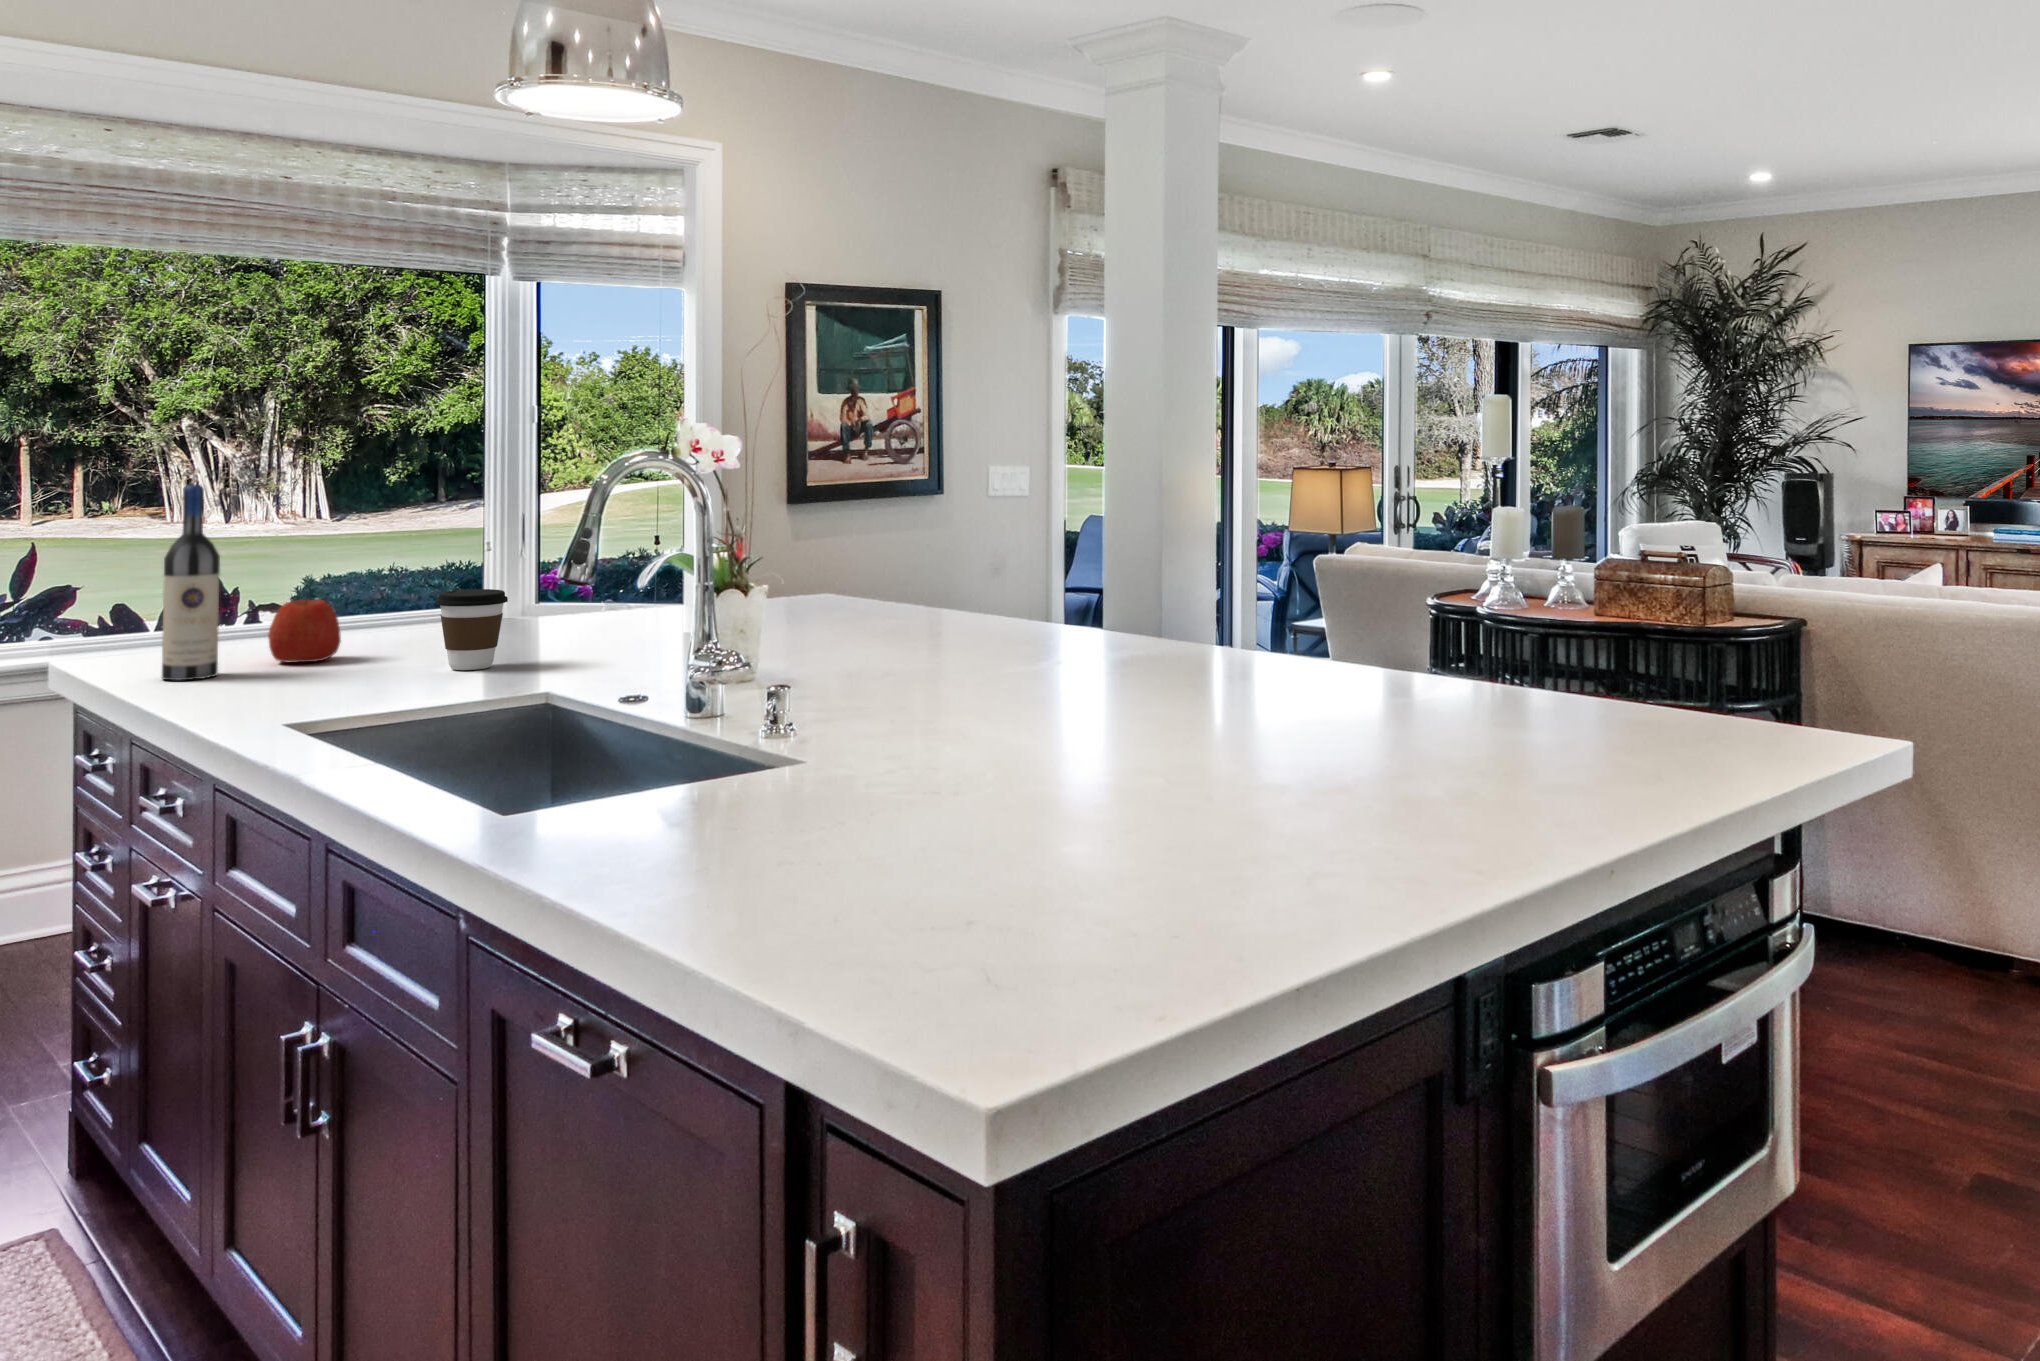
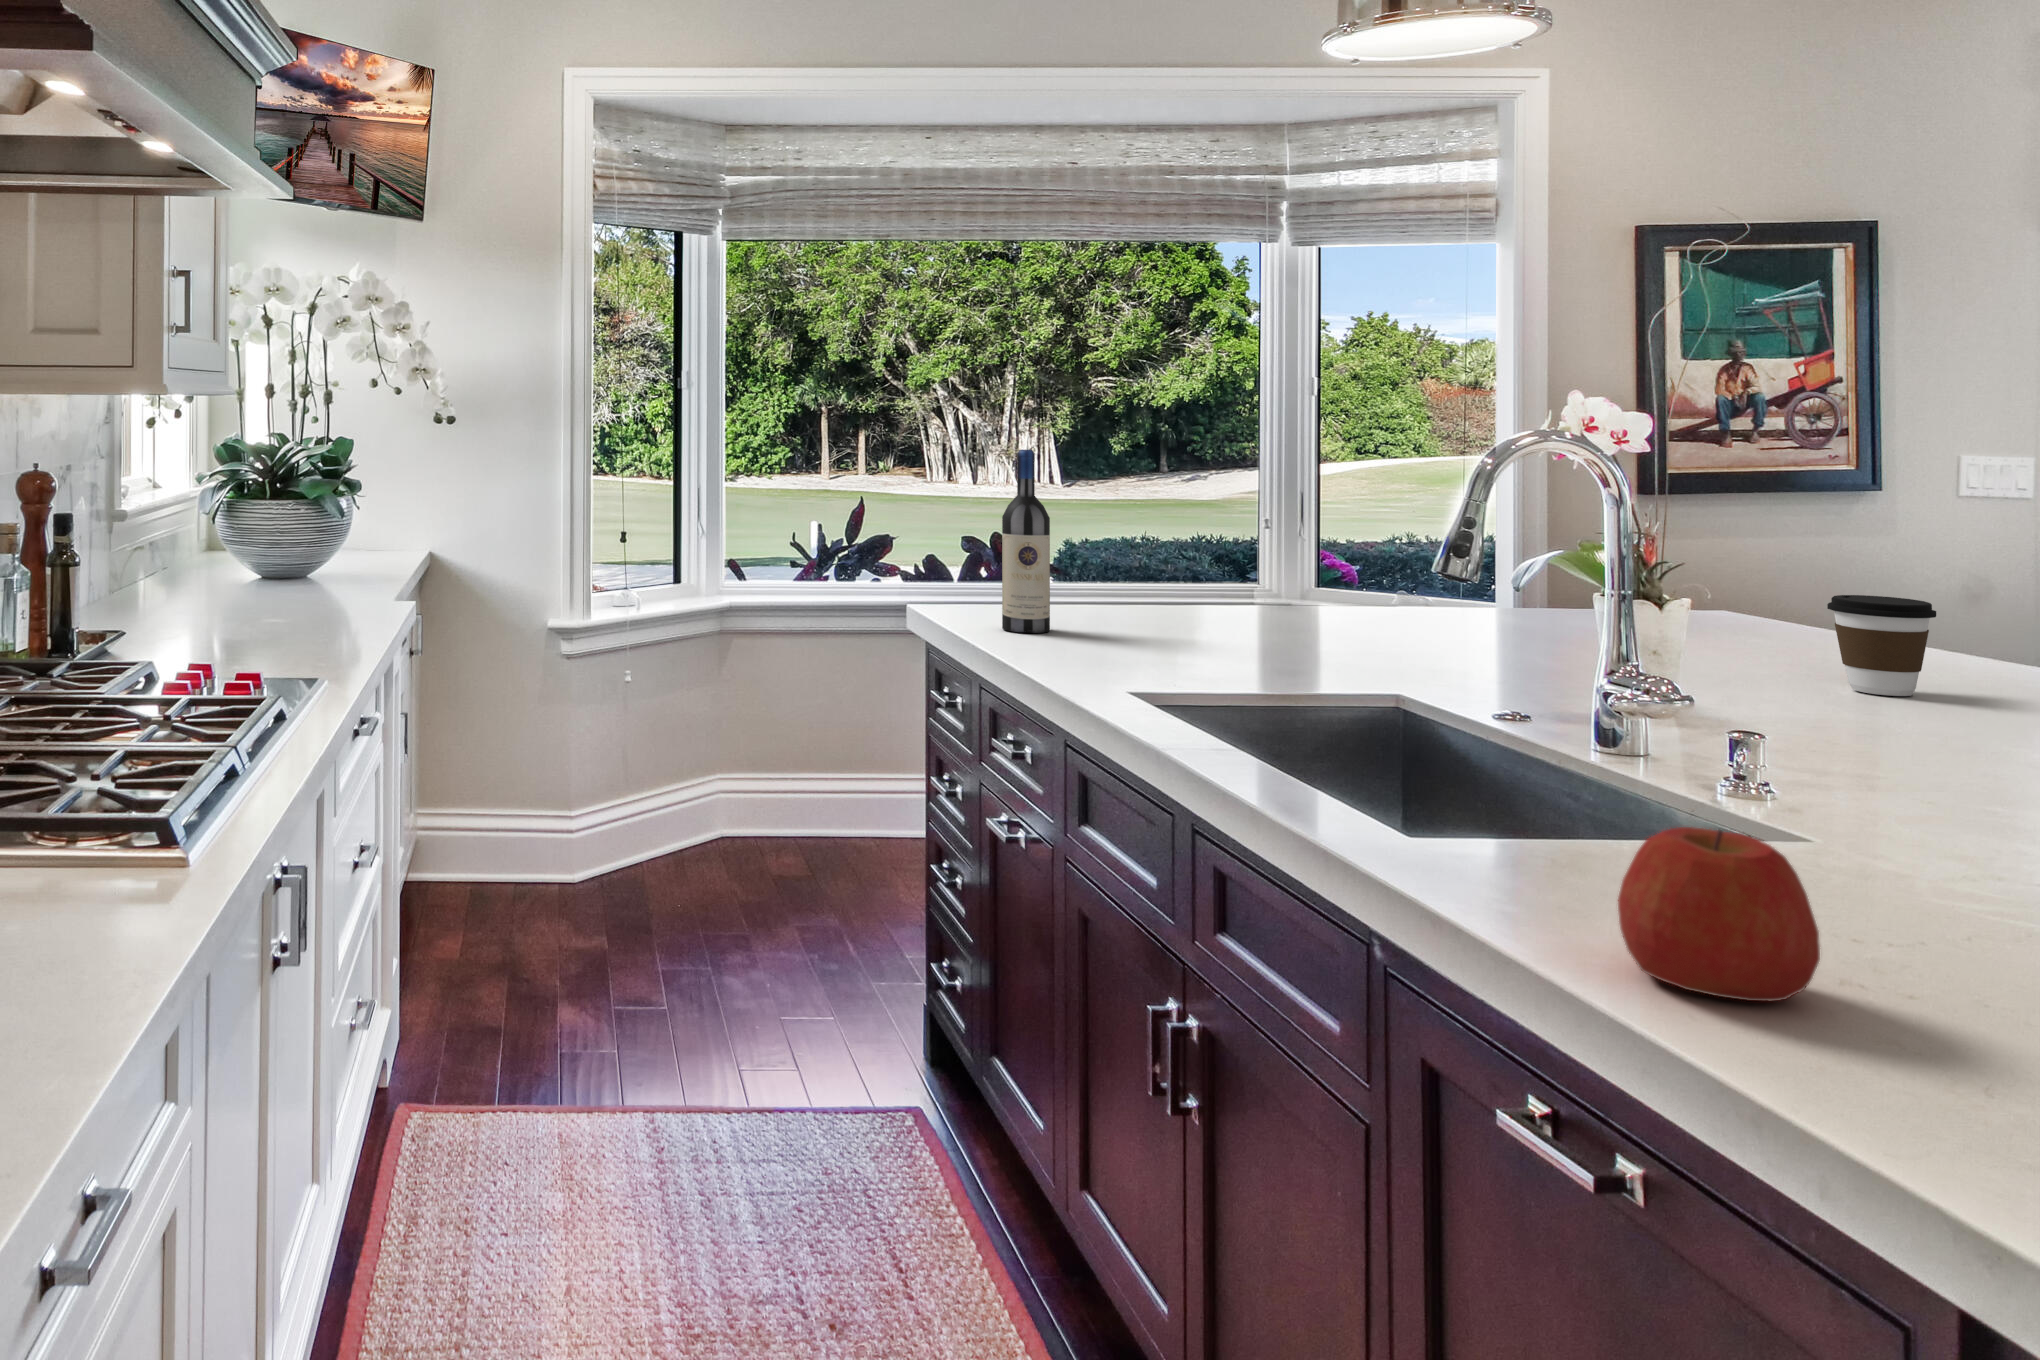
coffee cup: present [436,589,508,670] -> present [1827,595,1936,696]
apple: present [268,599,341,662] -> present [1618,827,1820,1001]

